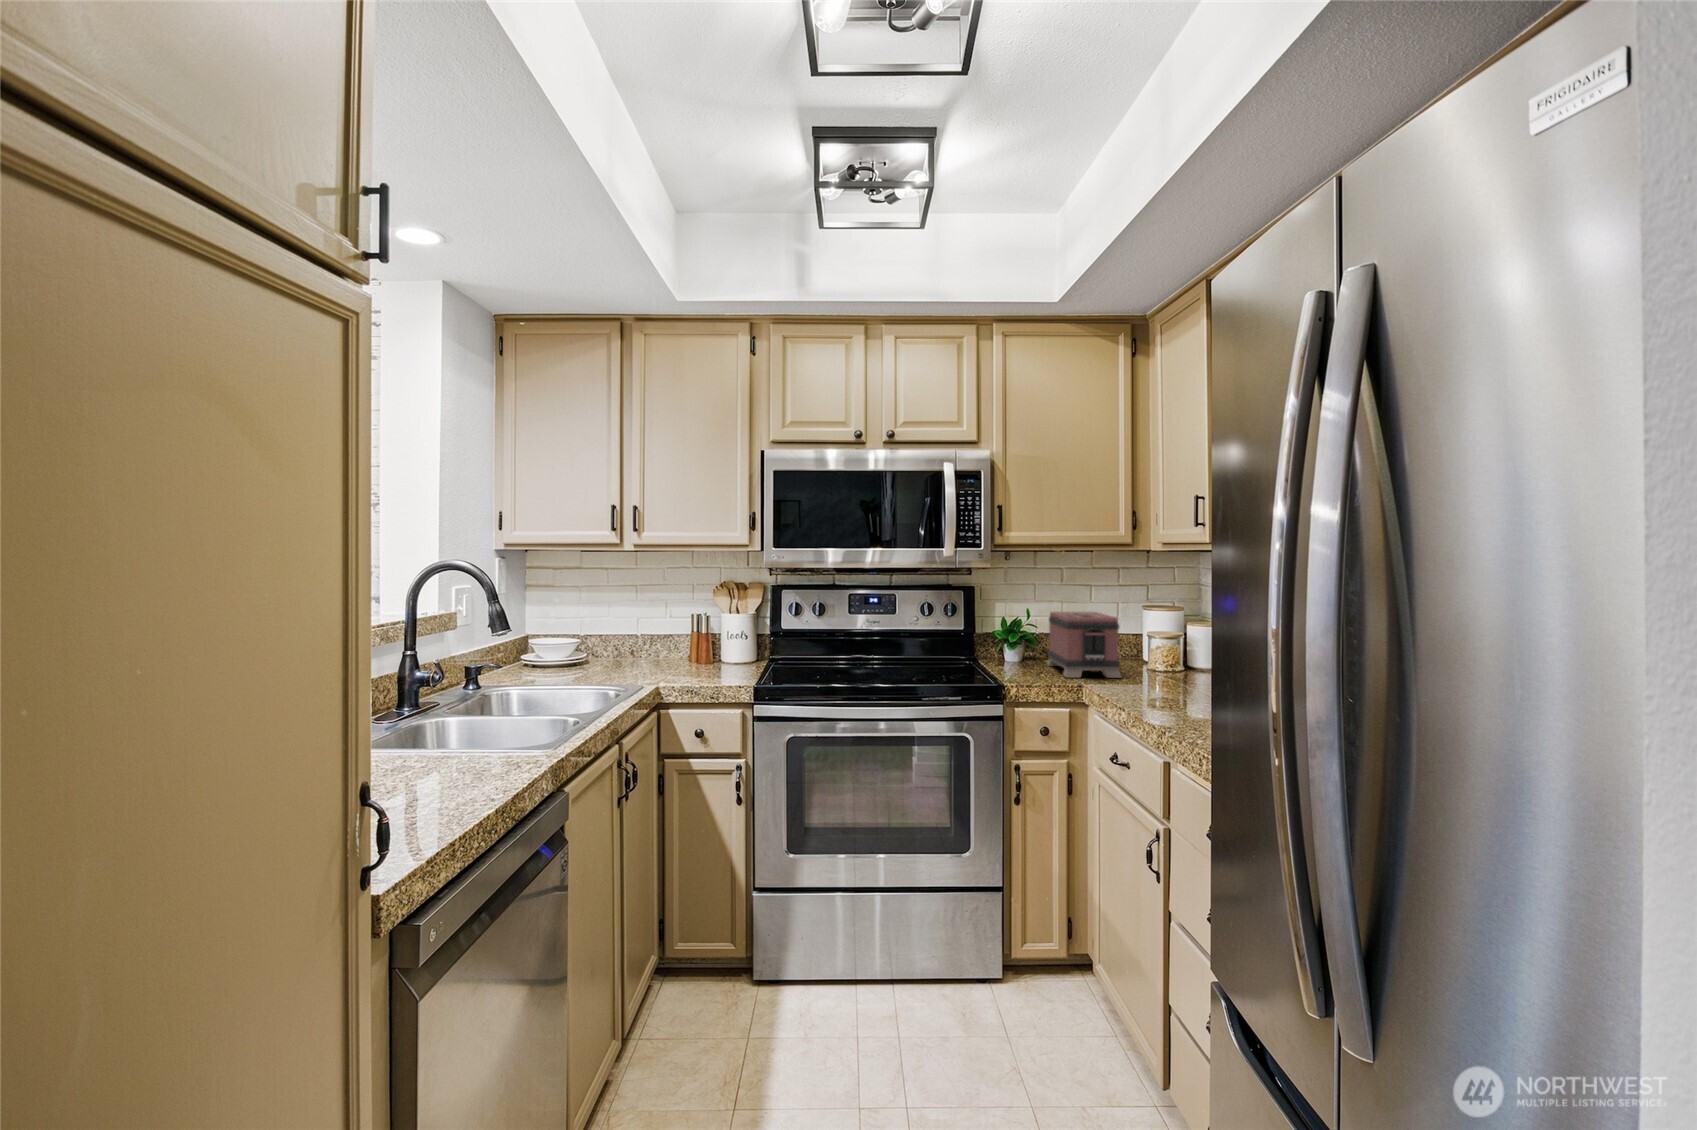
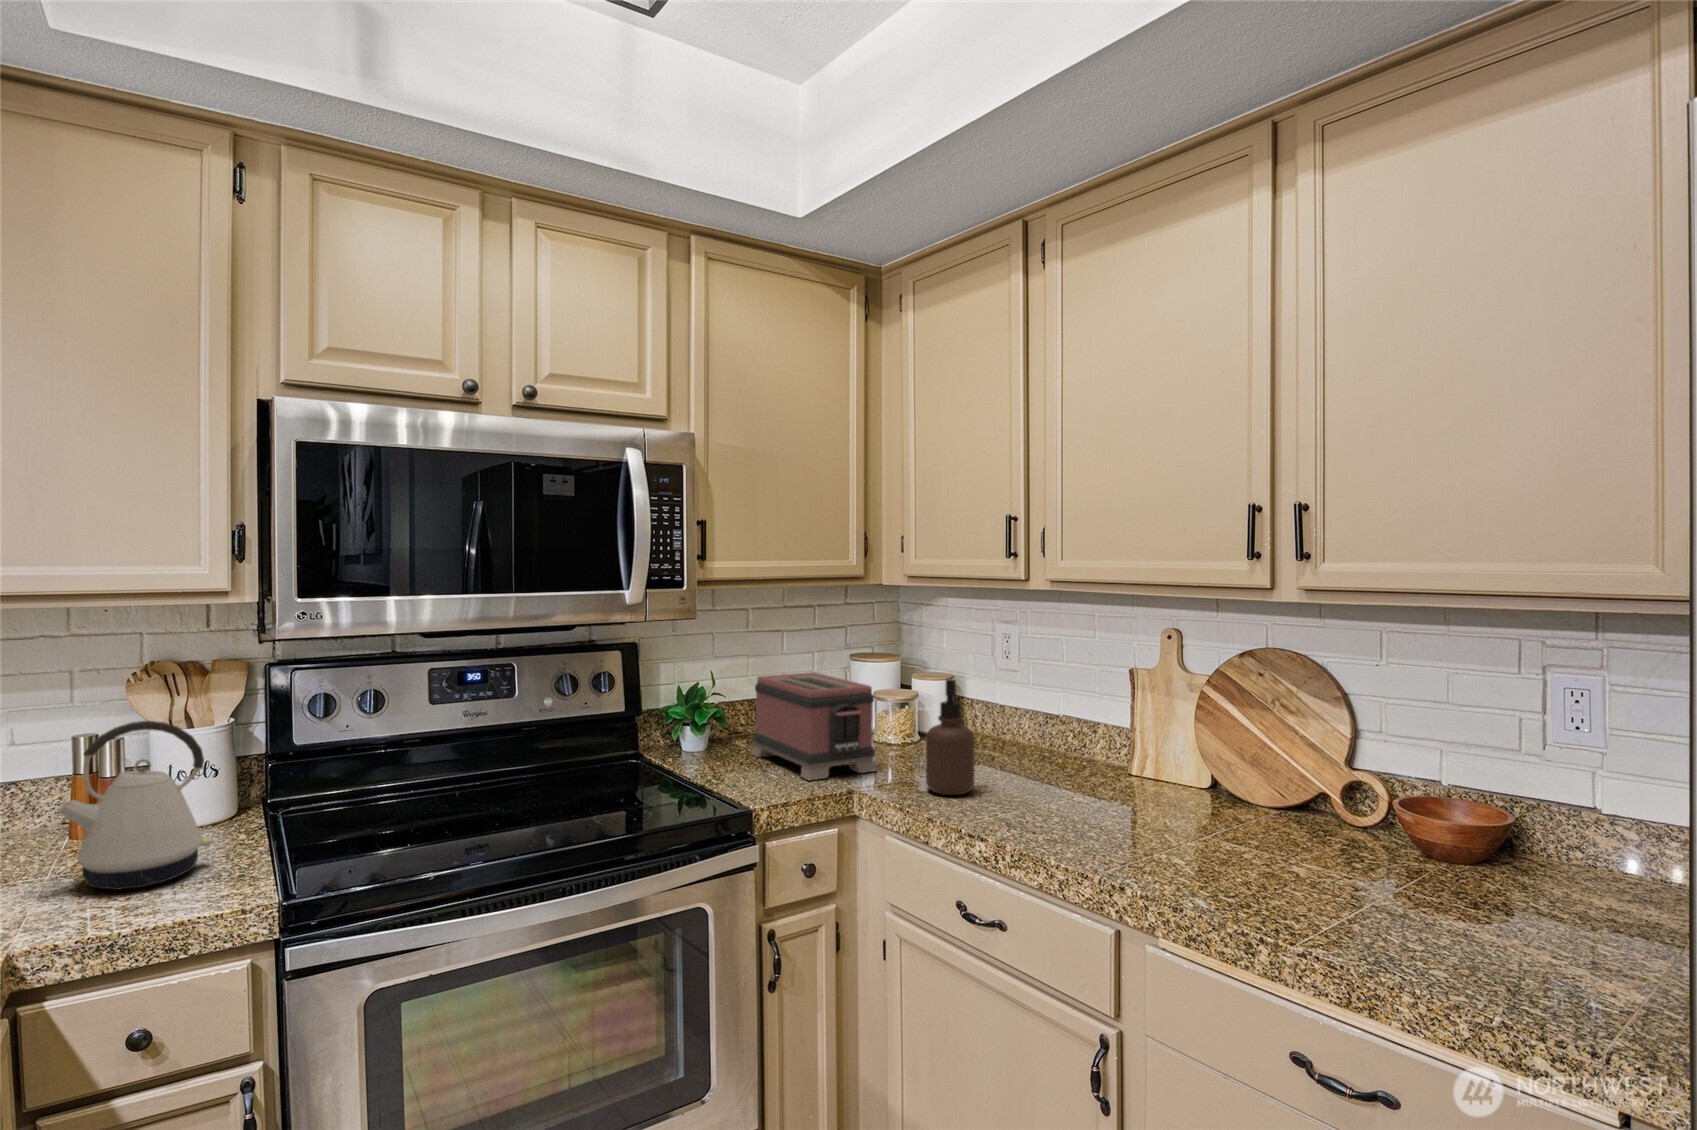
kettle: none [680,603,737,677] -> present [56,721,213,890]
soap dispenser: none [1141,610,1178,692] -> present [926,679,975,795]

